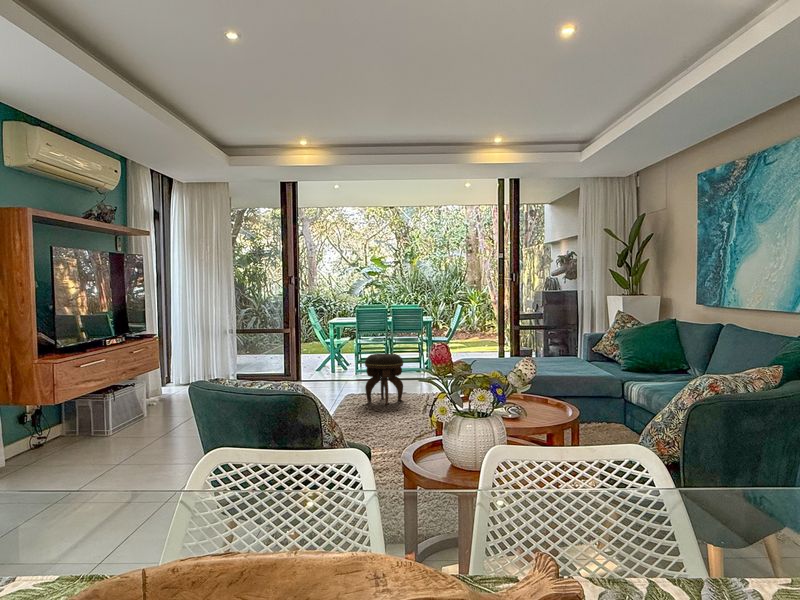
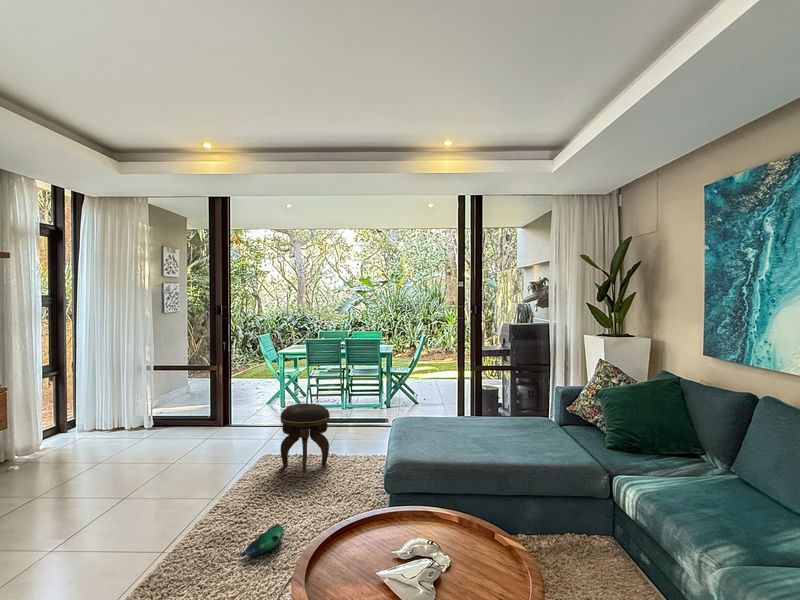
plush toy: none [372,421,397,438] -> present [240,524,284,557]

